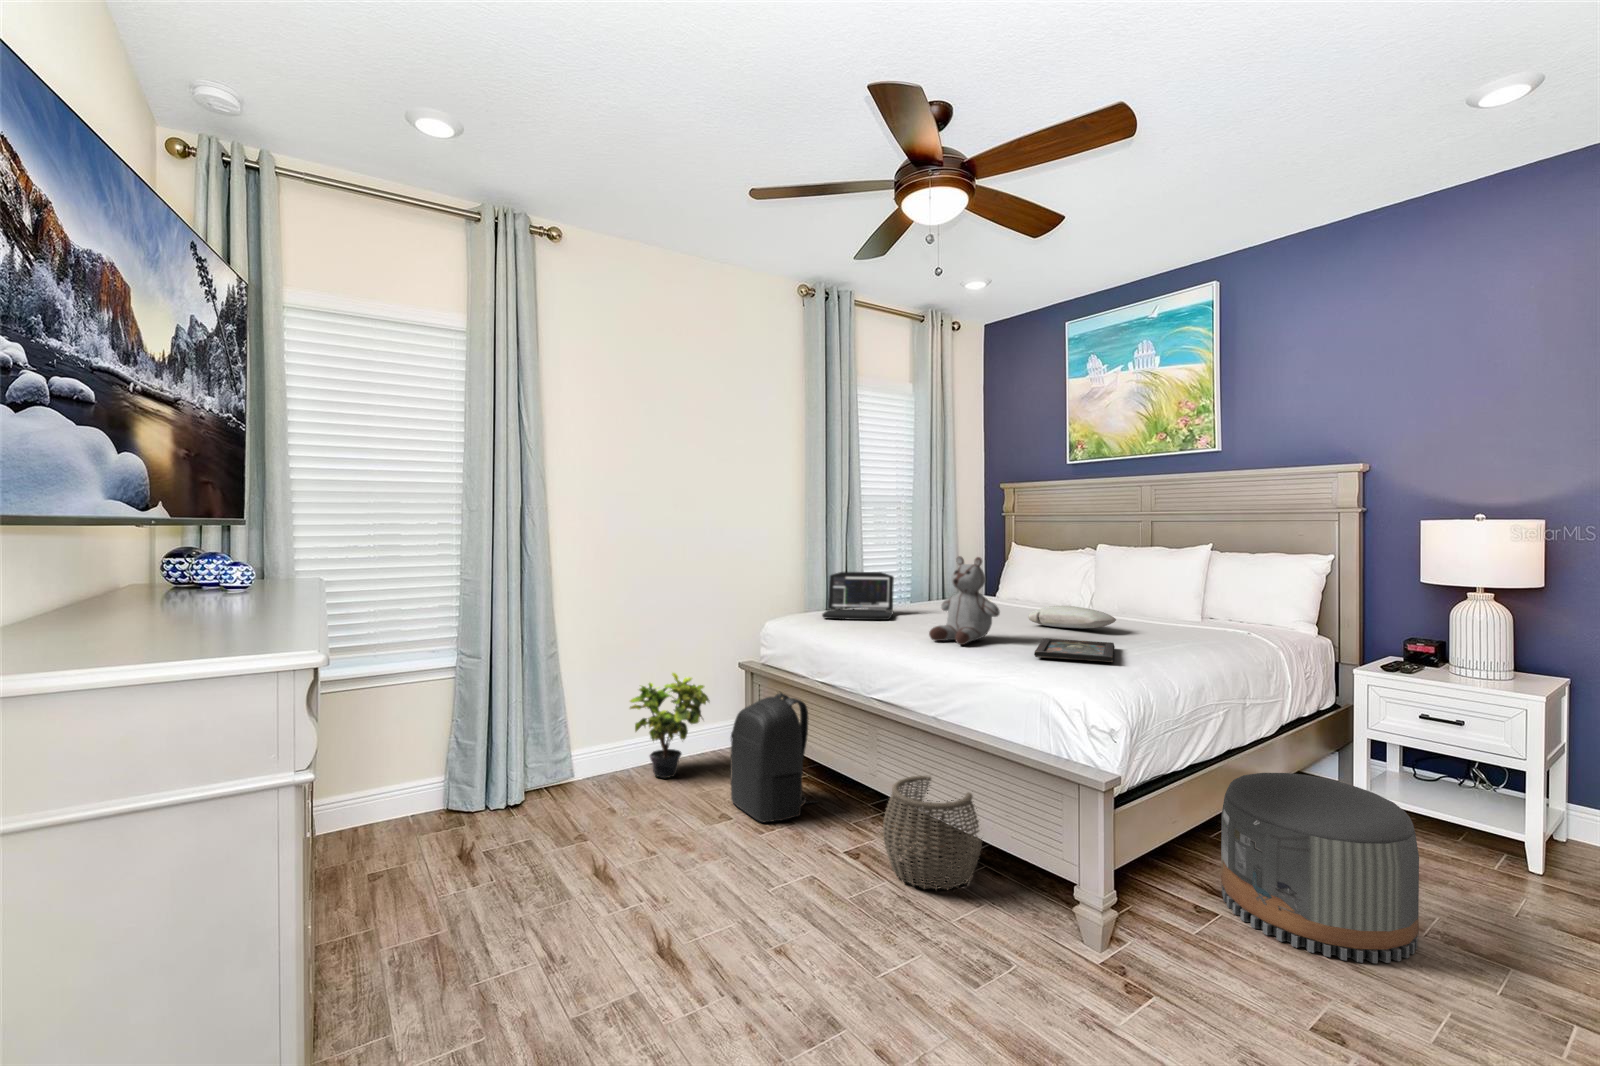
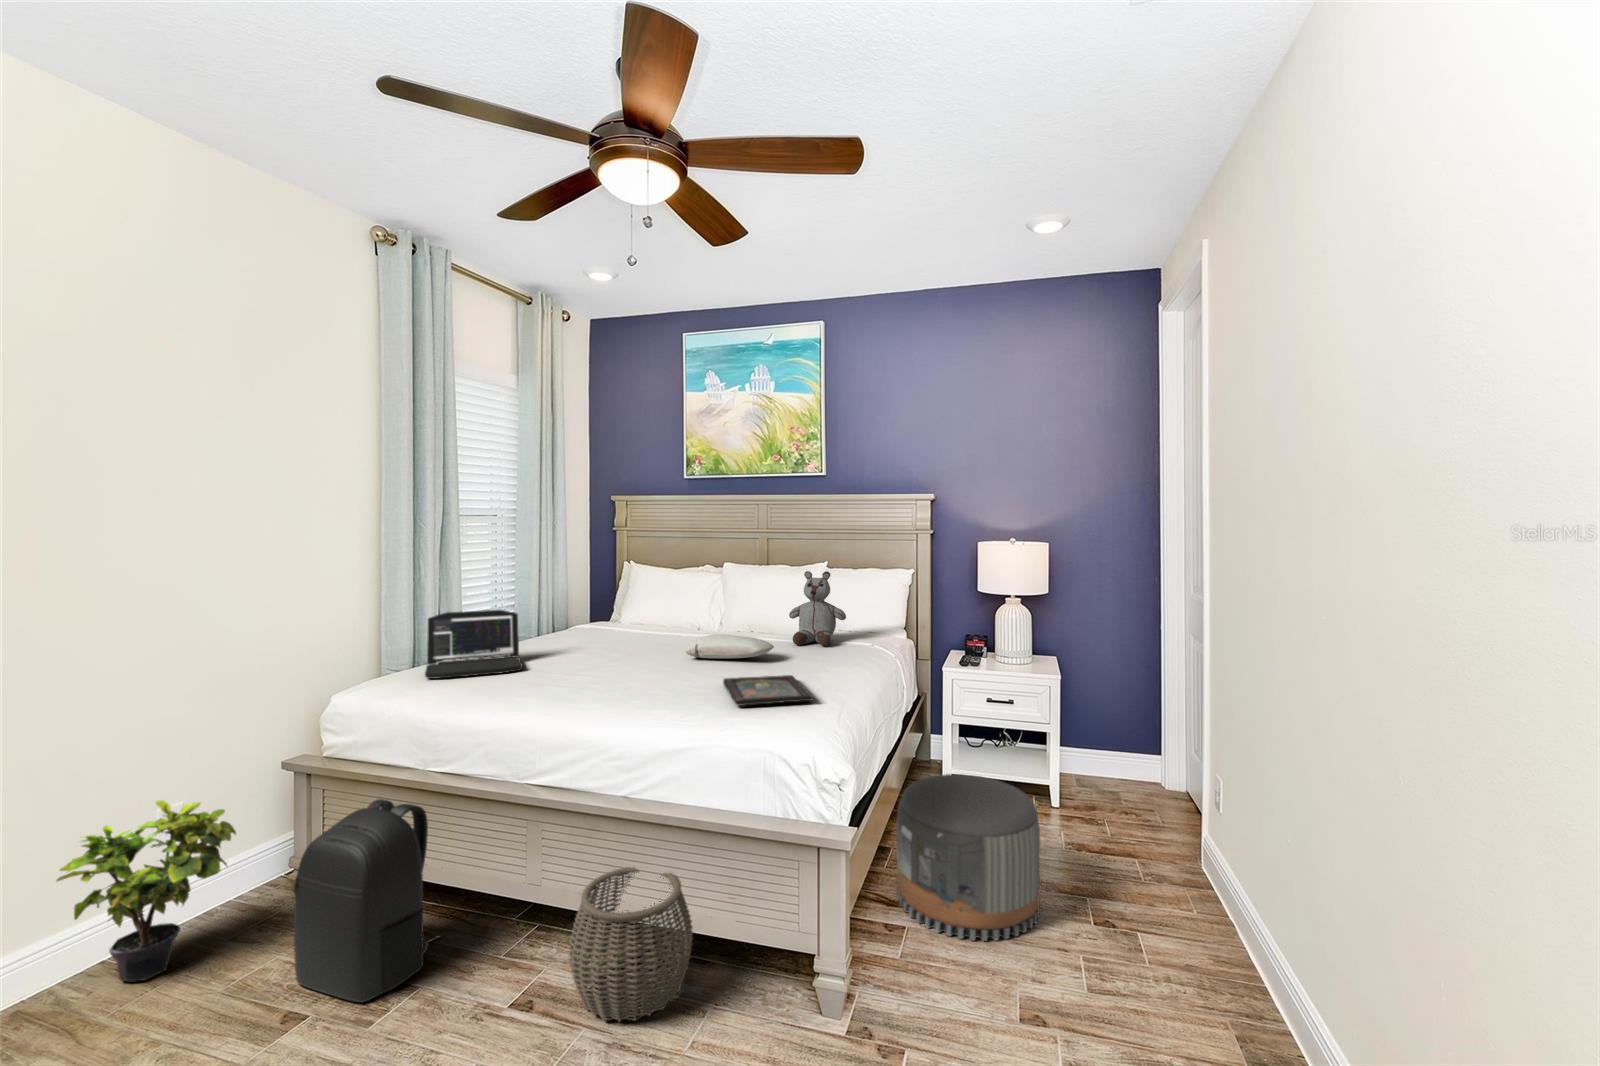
stuffed bear: present [929,556,1000,645] -> present [789,571,846,646]

